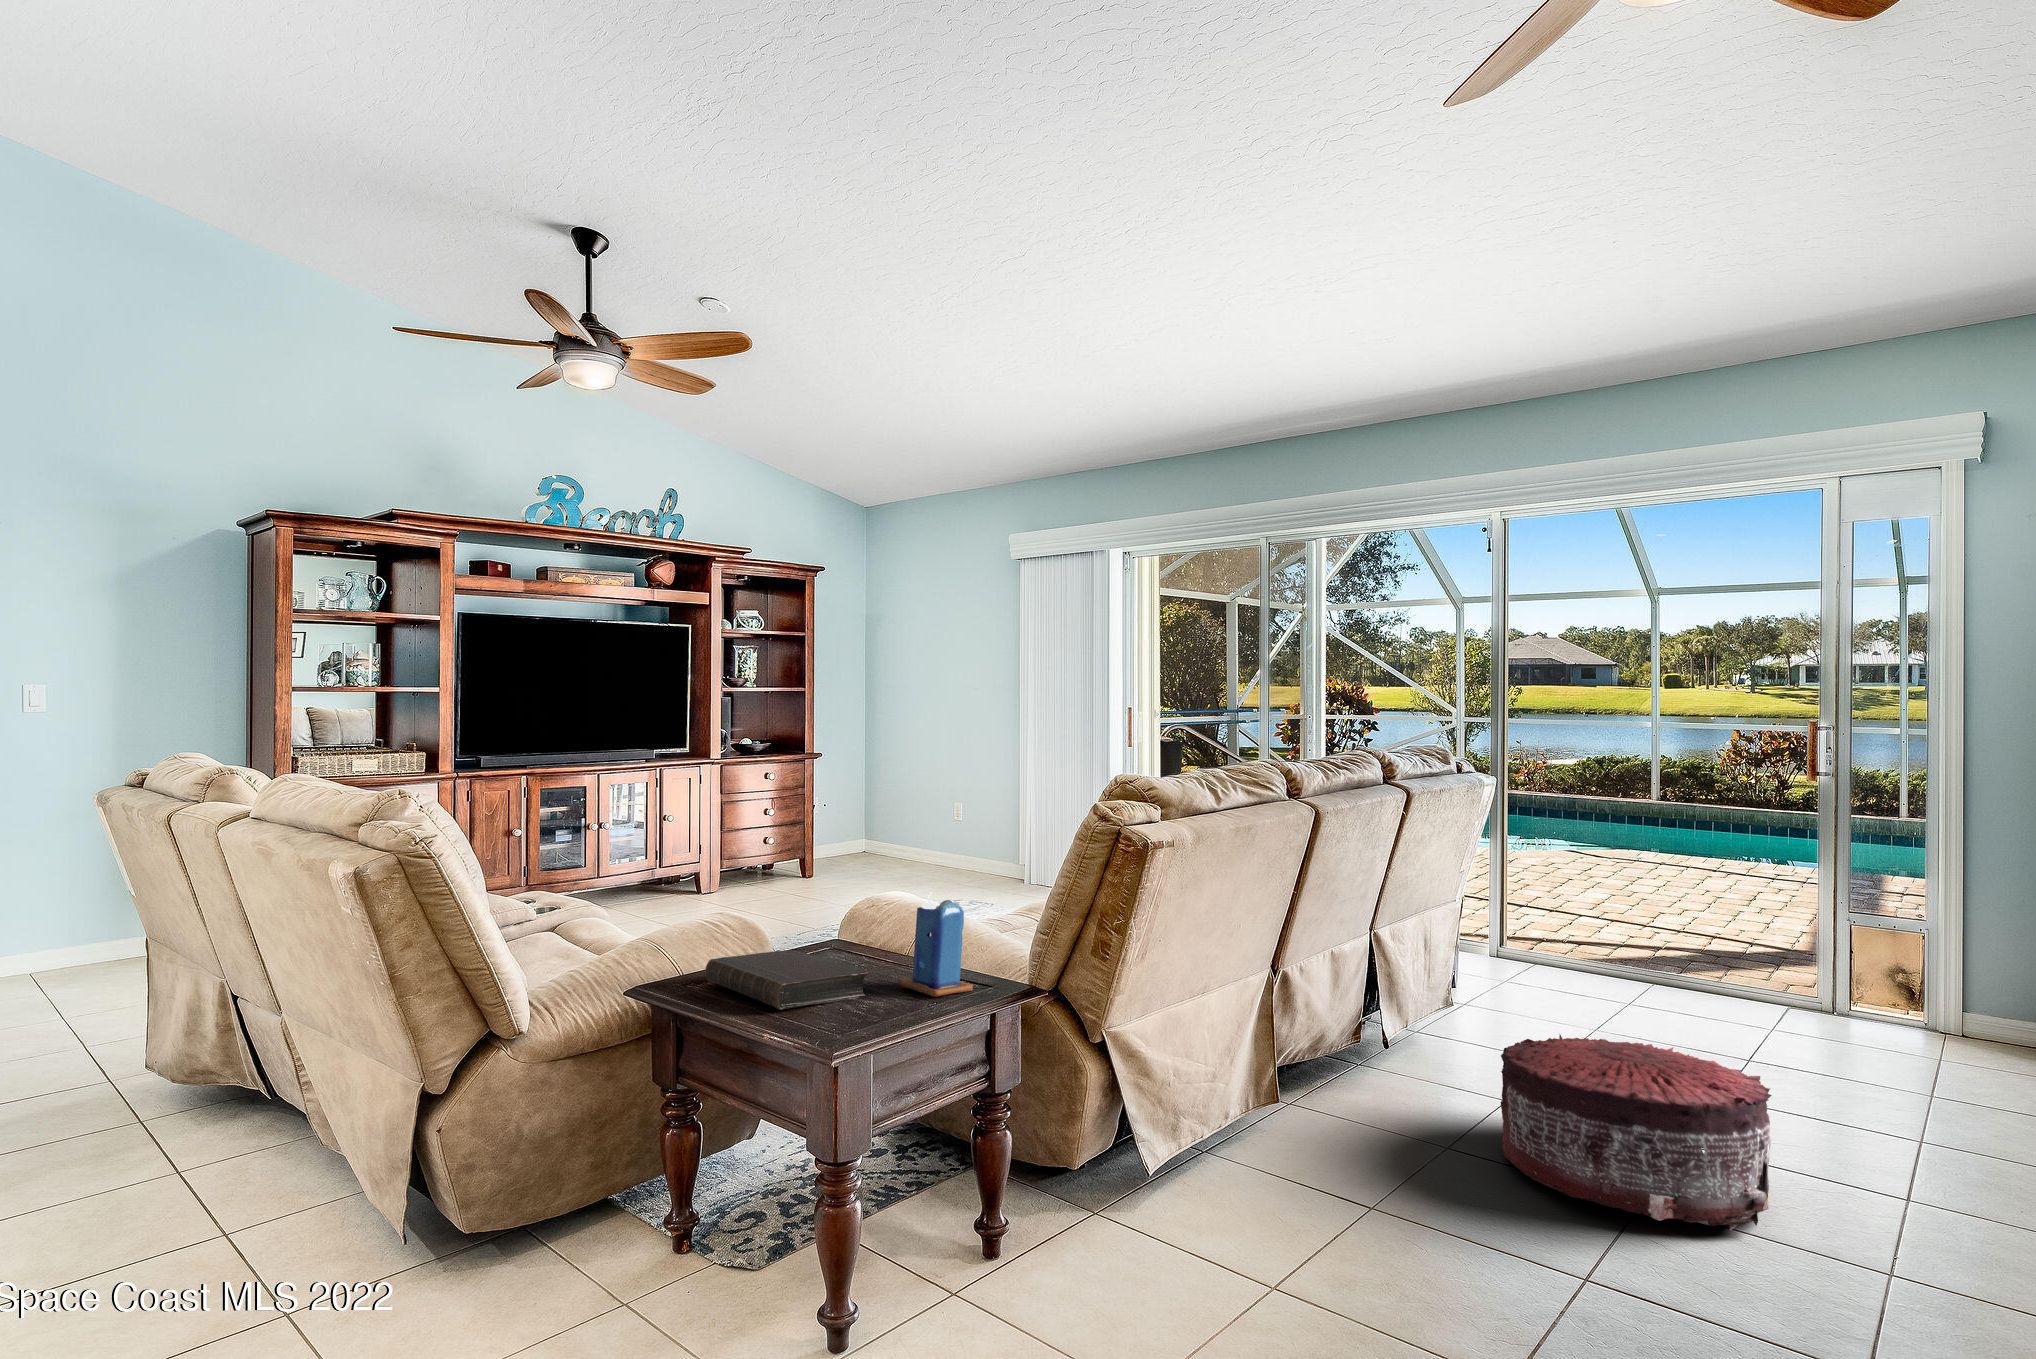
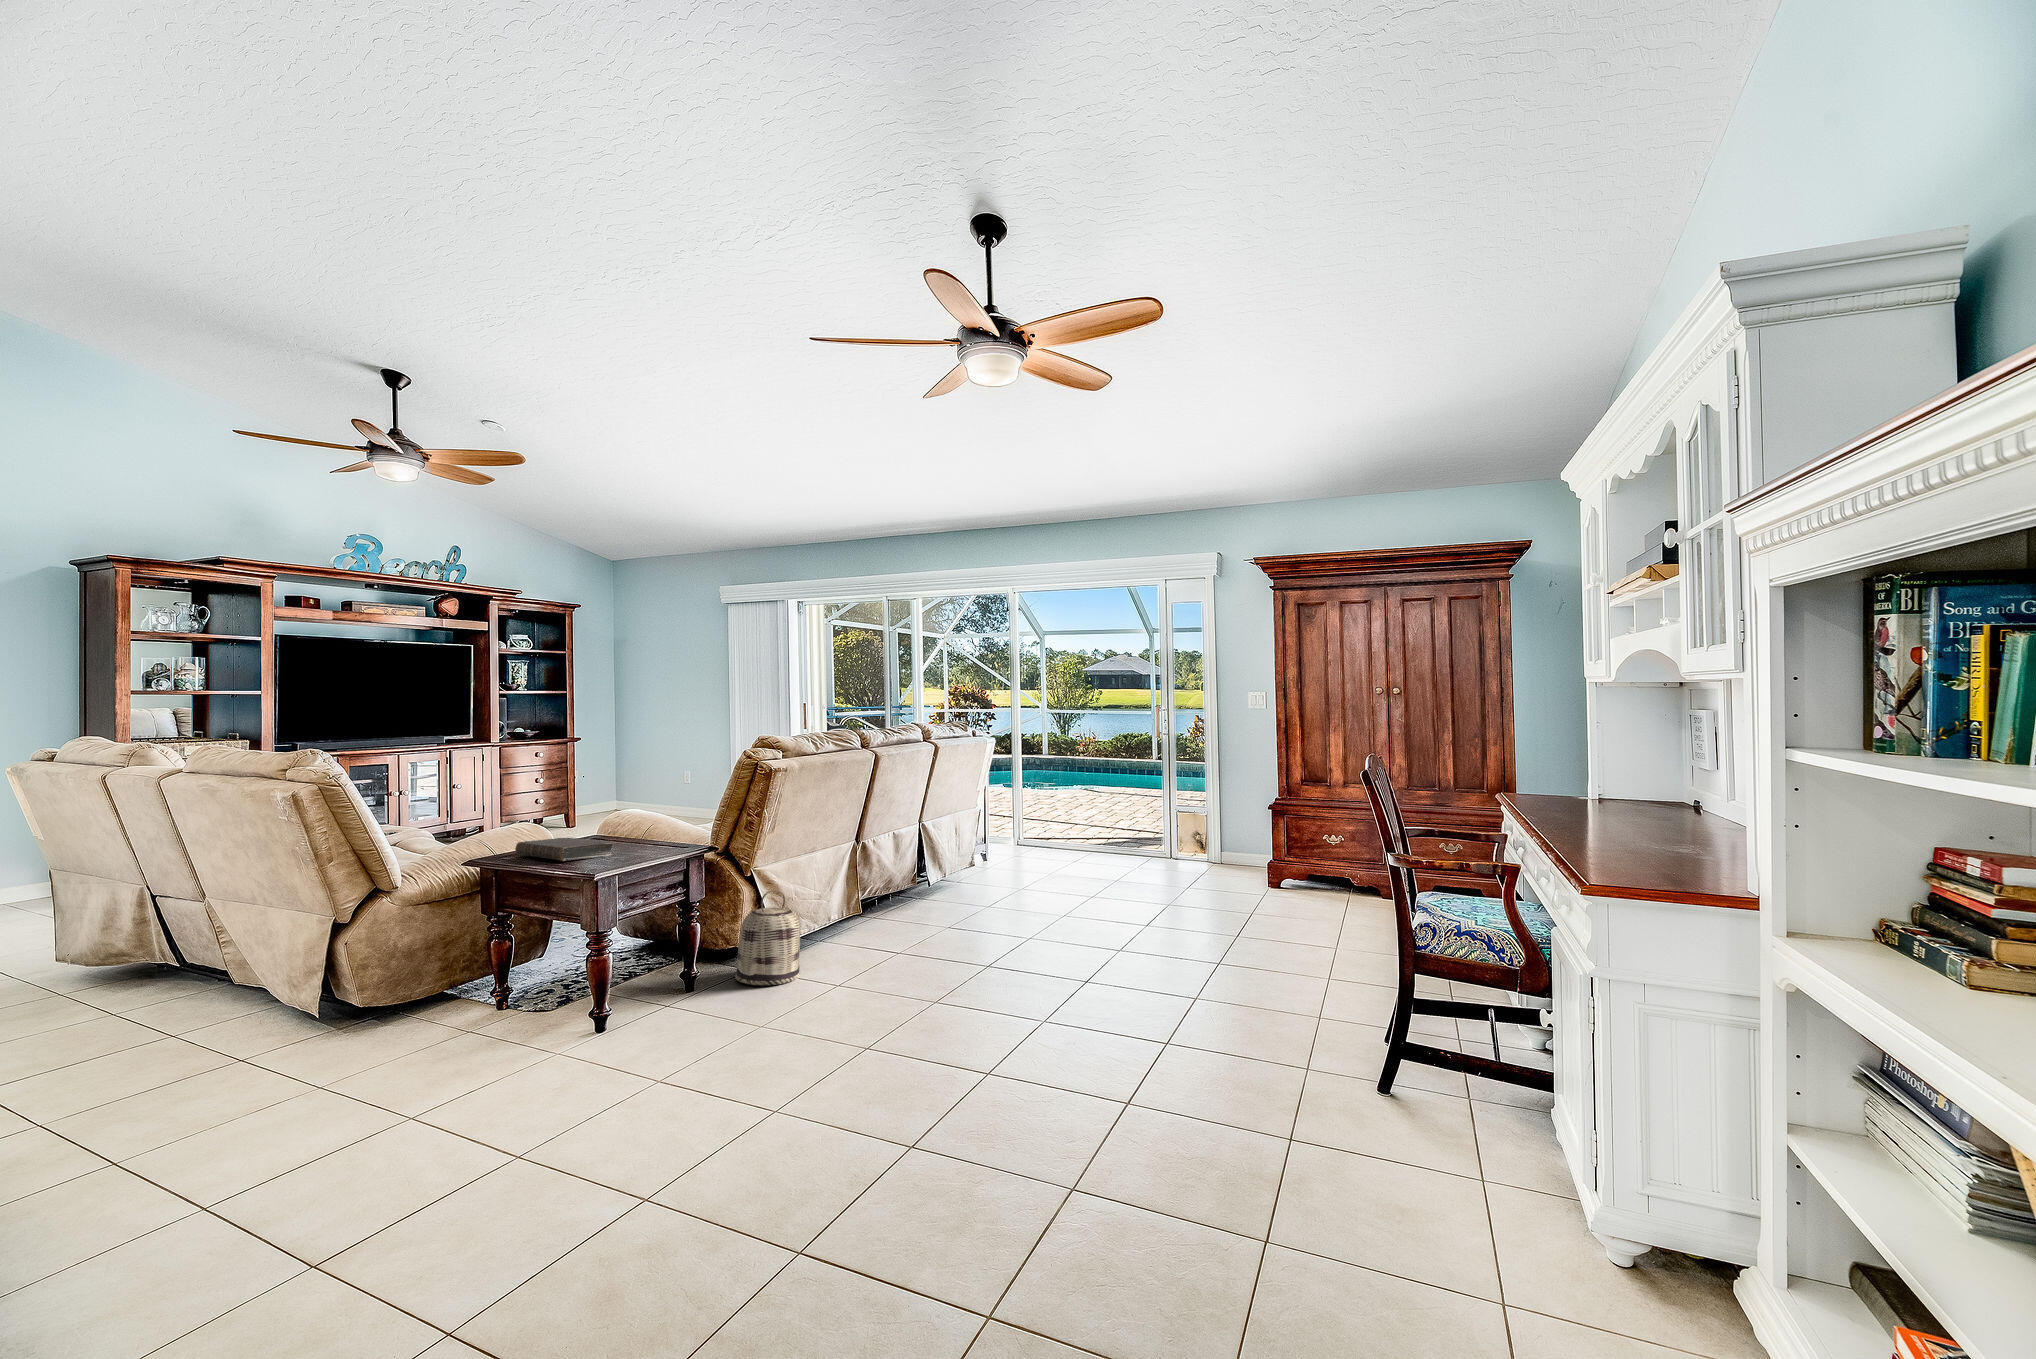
candle: present [898,892,973,997] -> none [632,800,675,853]
pouf: present [1501,1035,1772,1231] -> none [966,865,1081,941]
basket: none [1082,1081,1205,1282] -> present [735,890,800,985]

